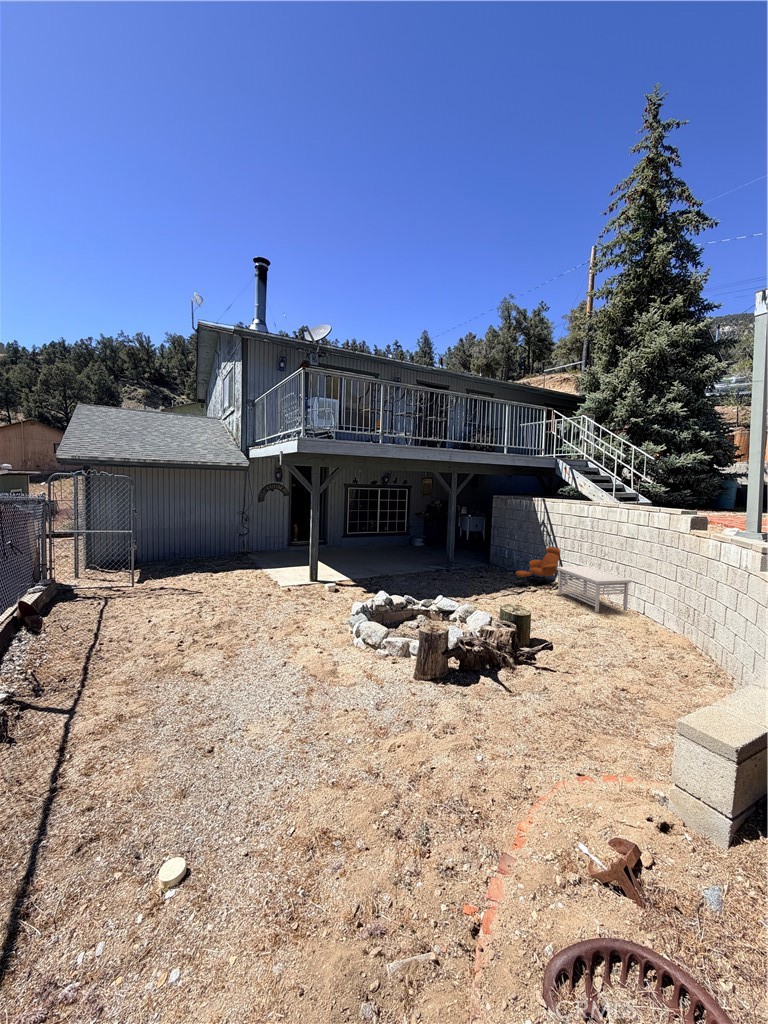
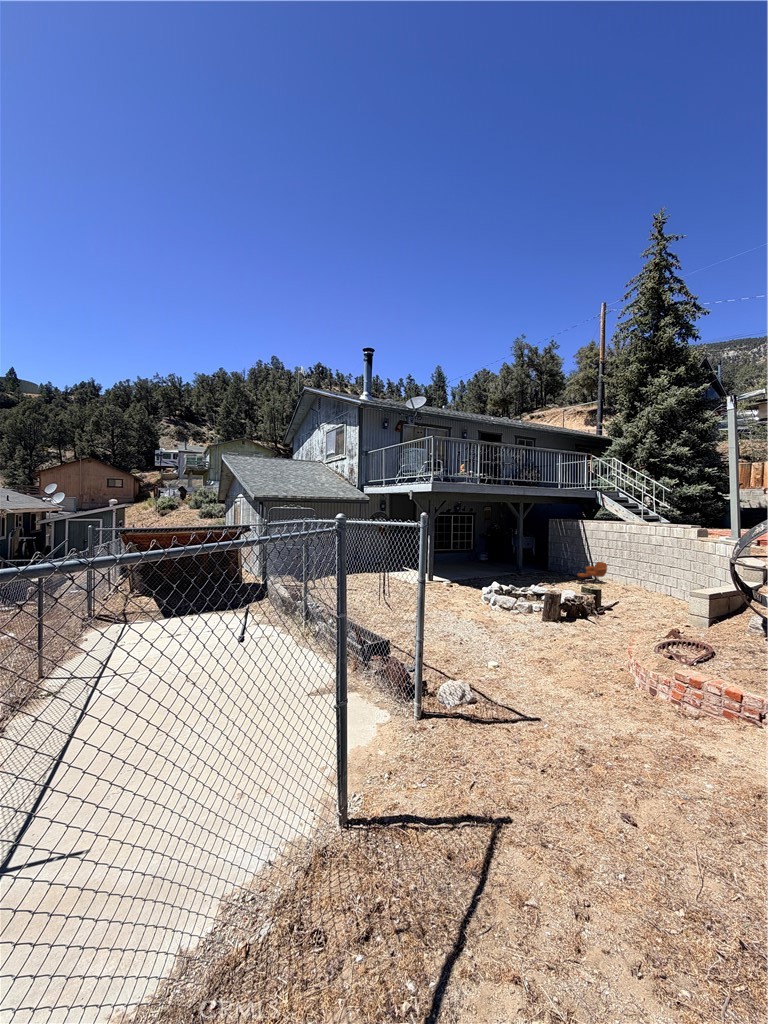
storage bench: present [557,566,631,612] -> none [609,568,662,596]

